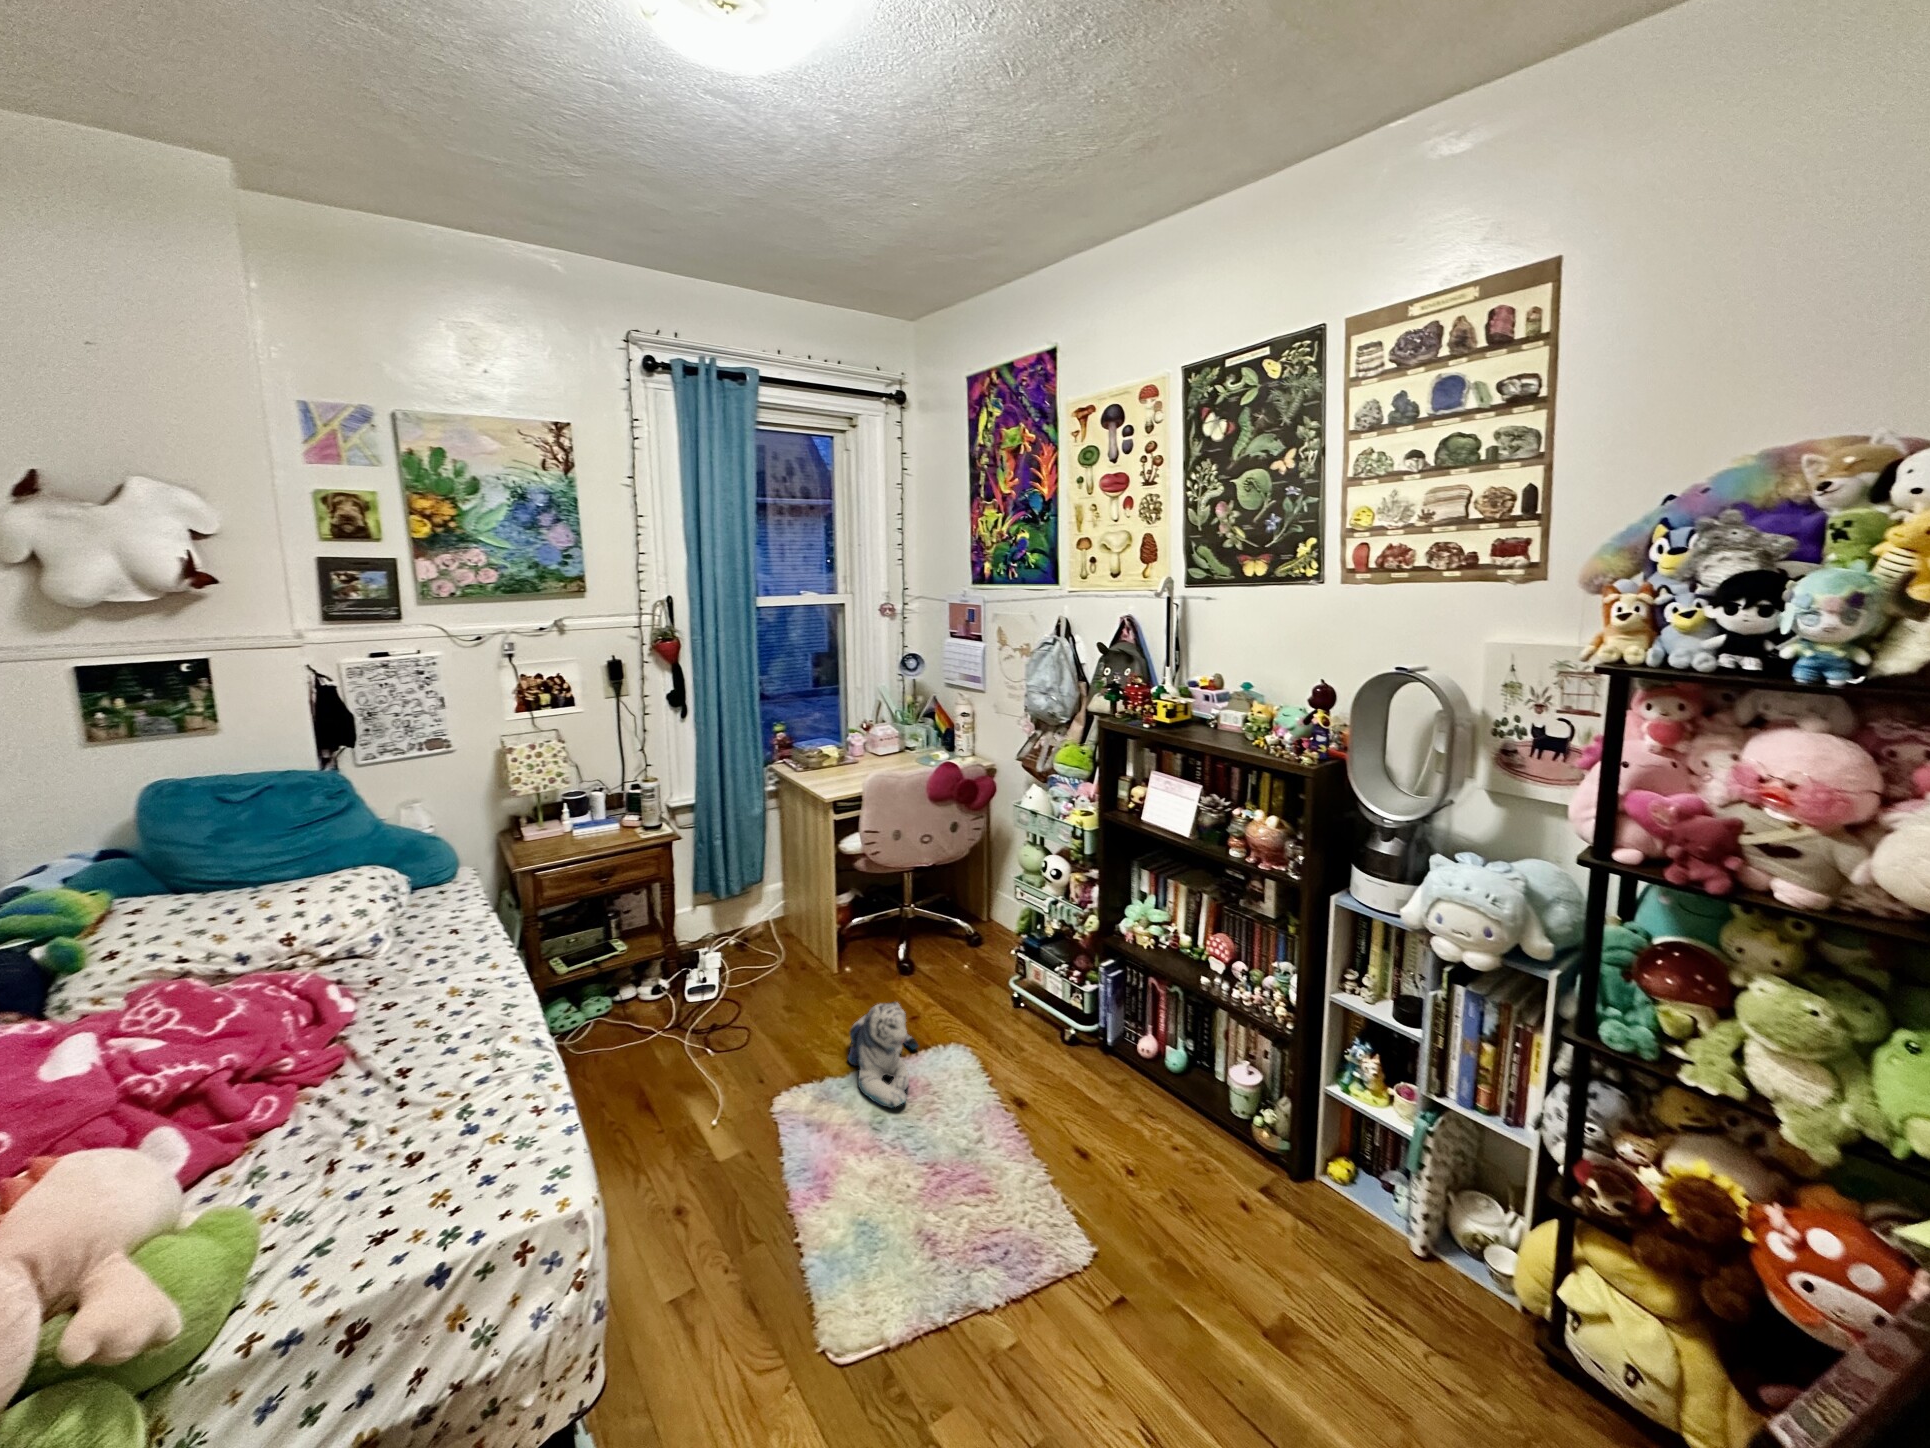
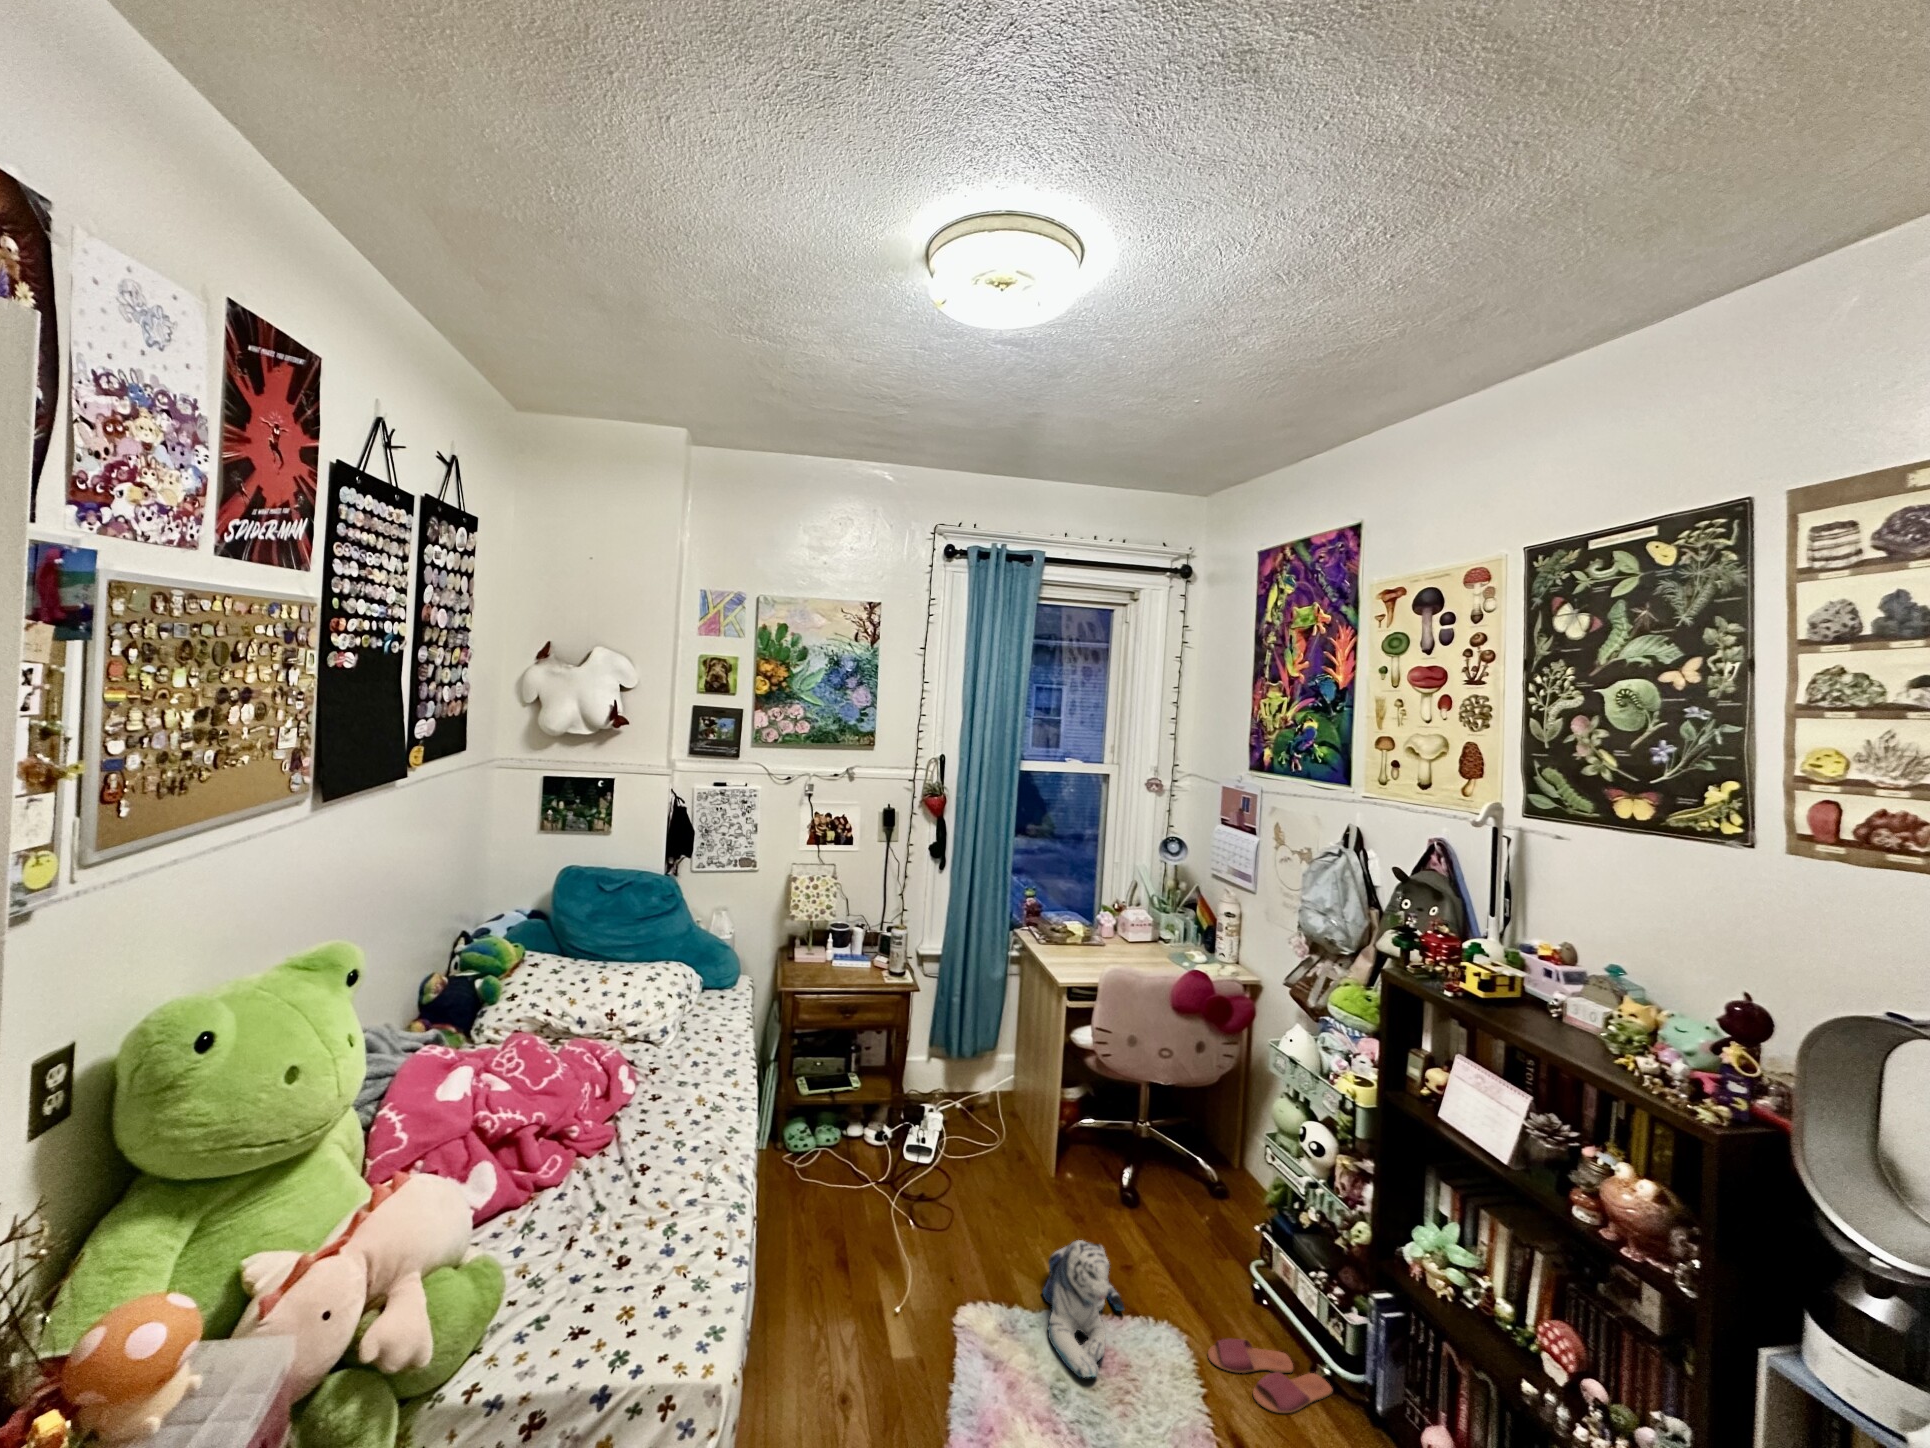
slippers: none [988,1030,1076,1071] -> present [1208,1339,1332,1413]

